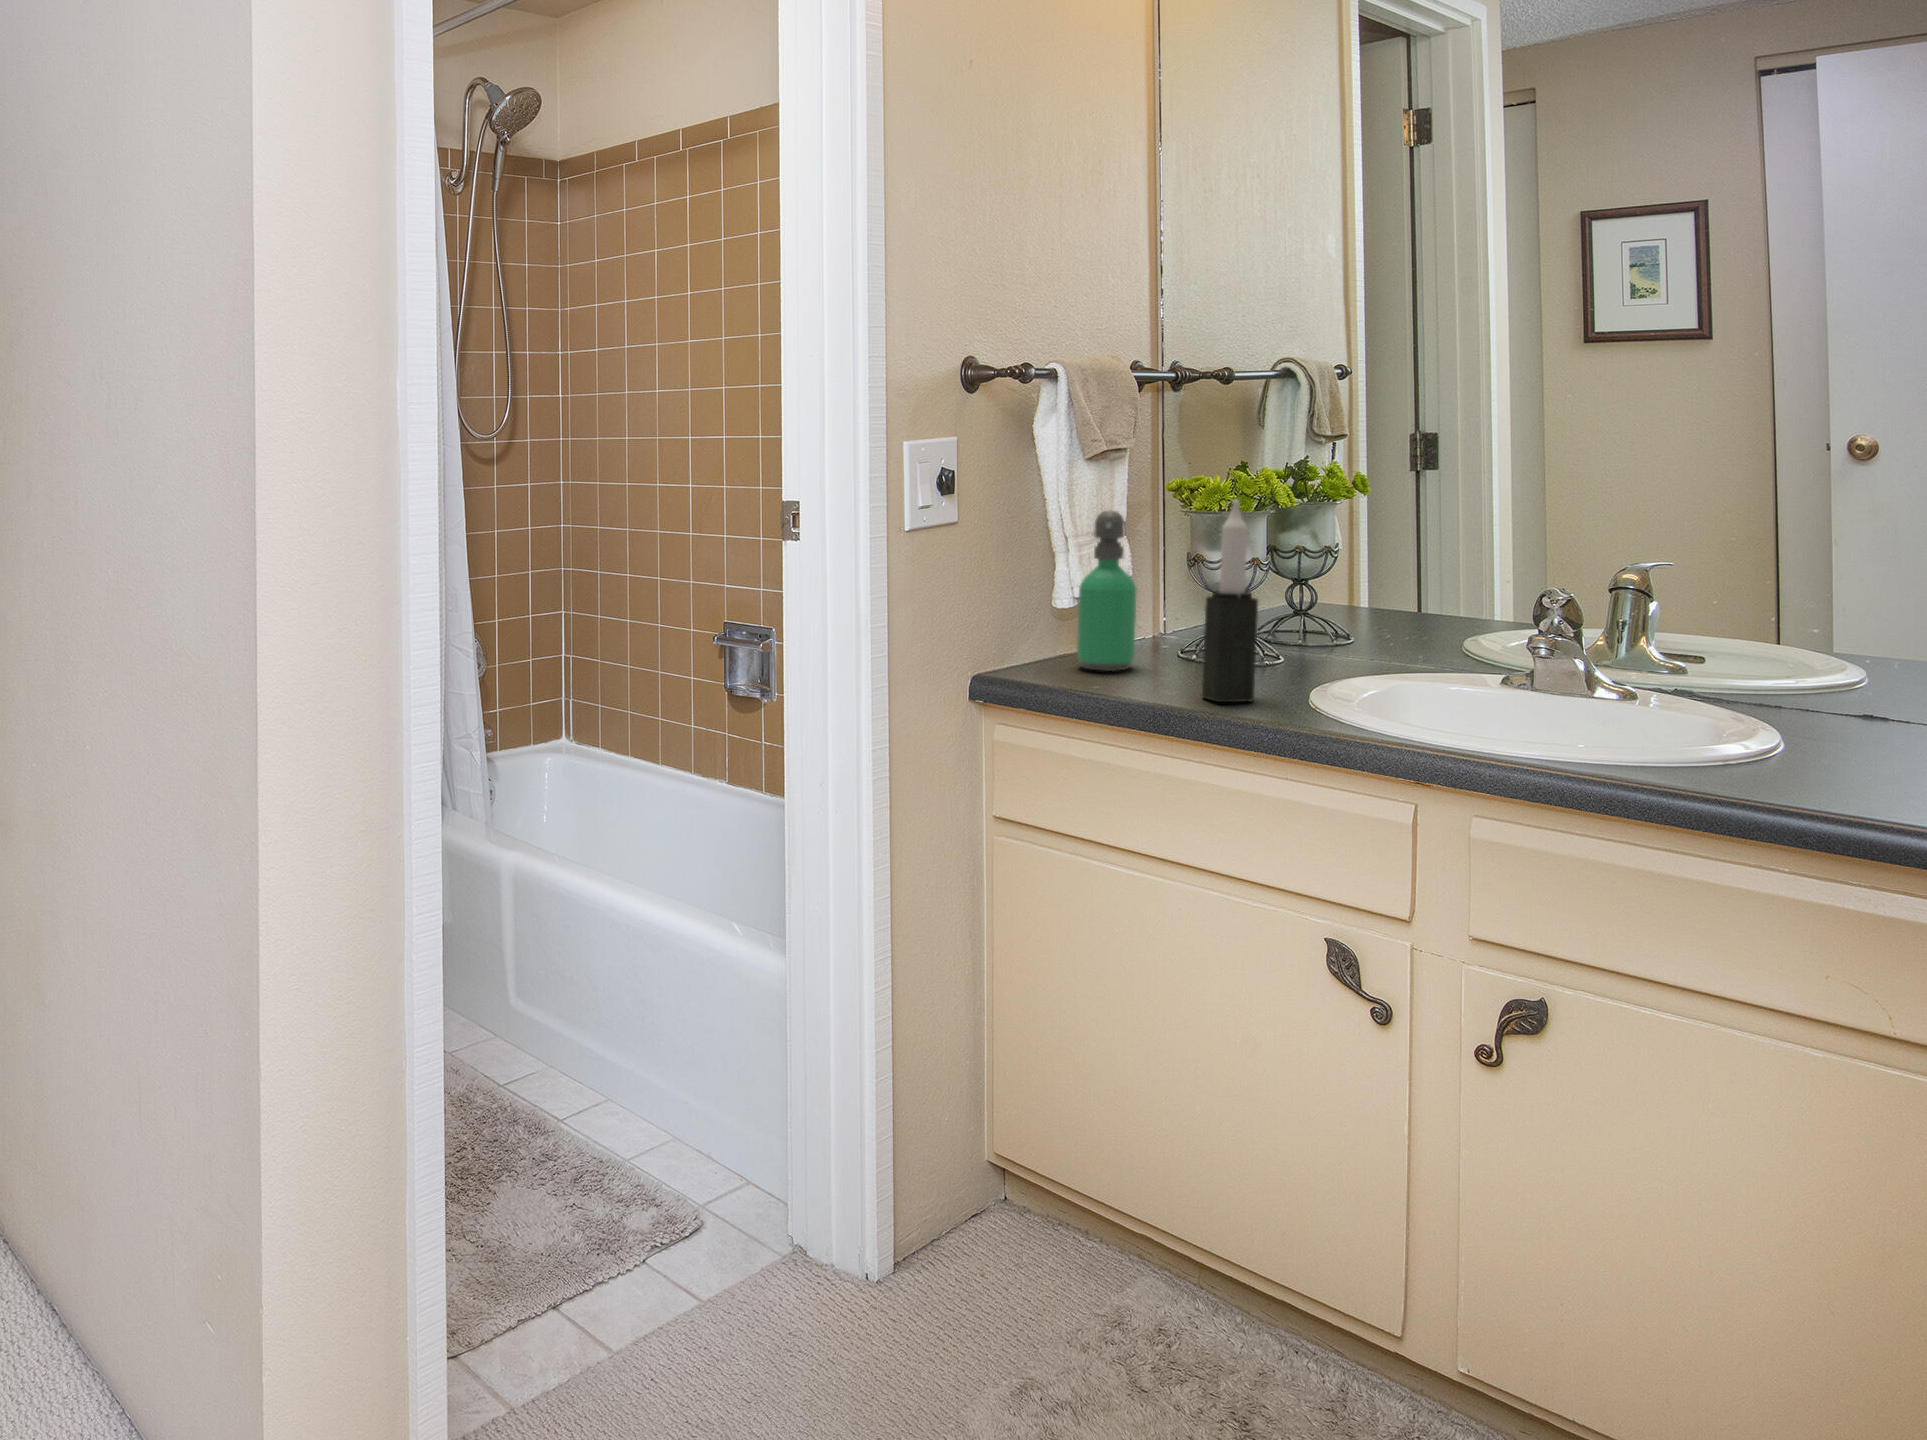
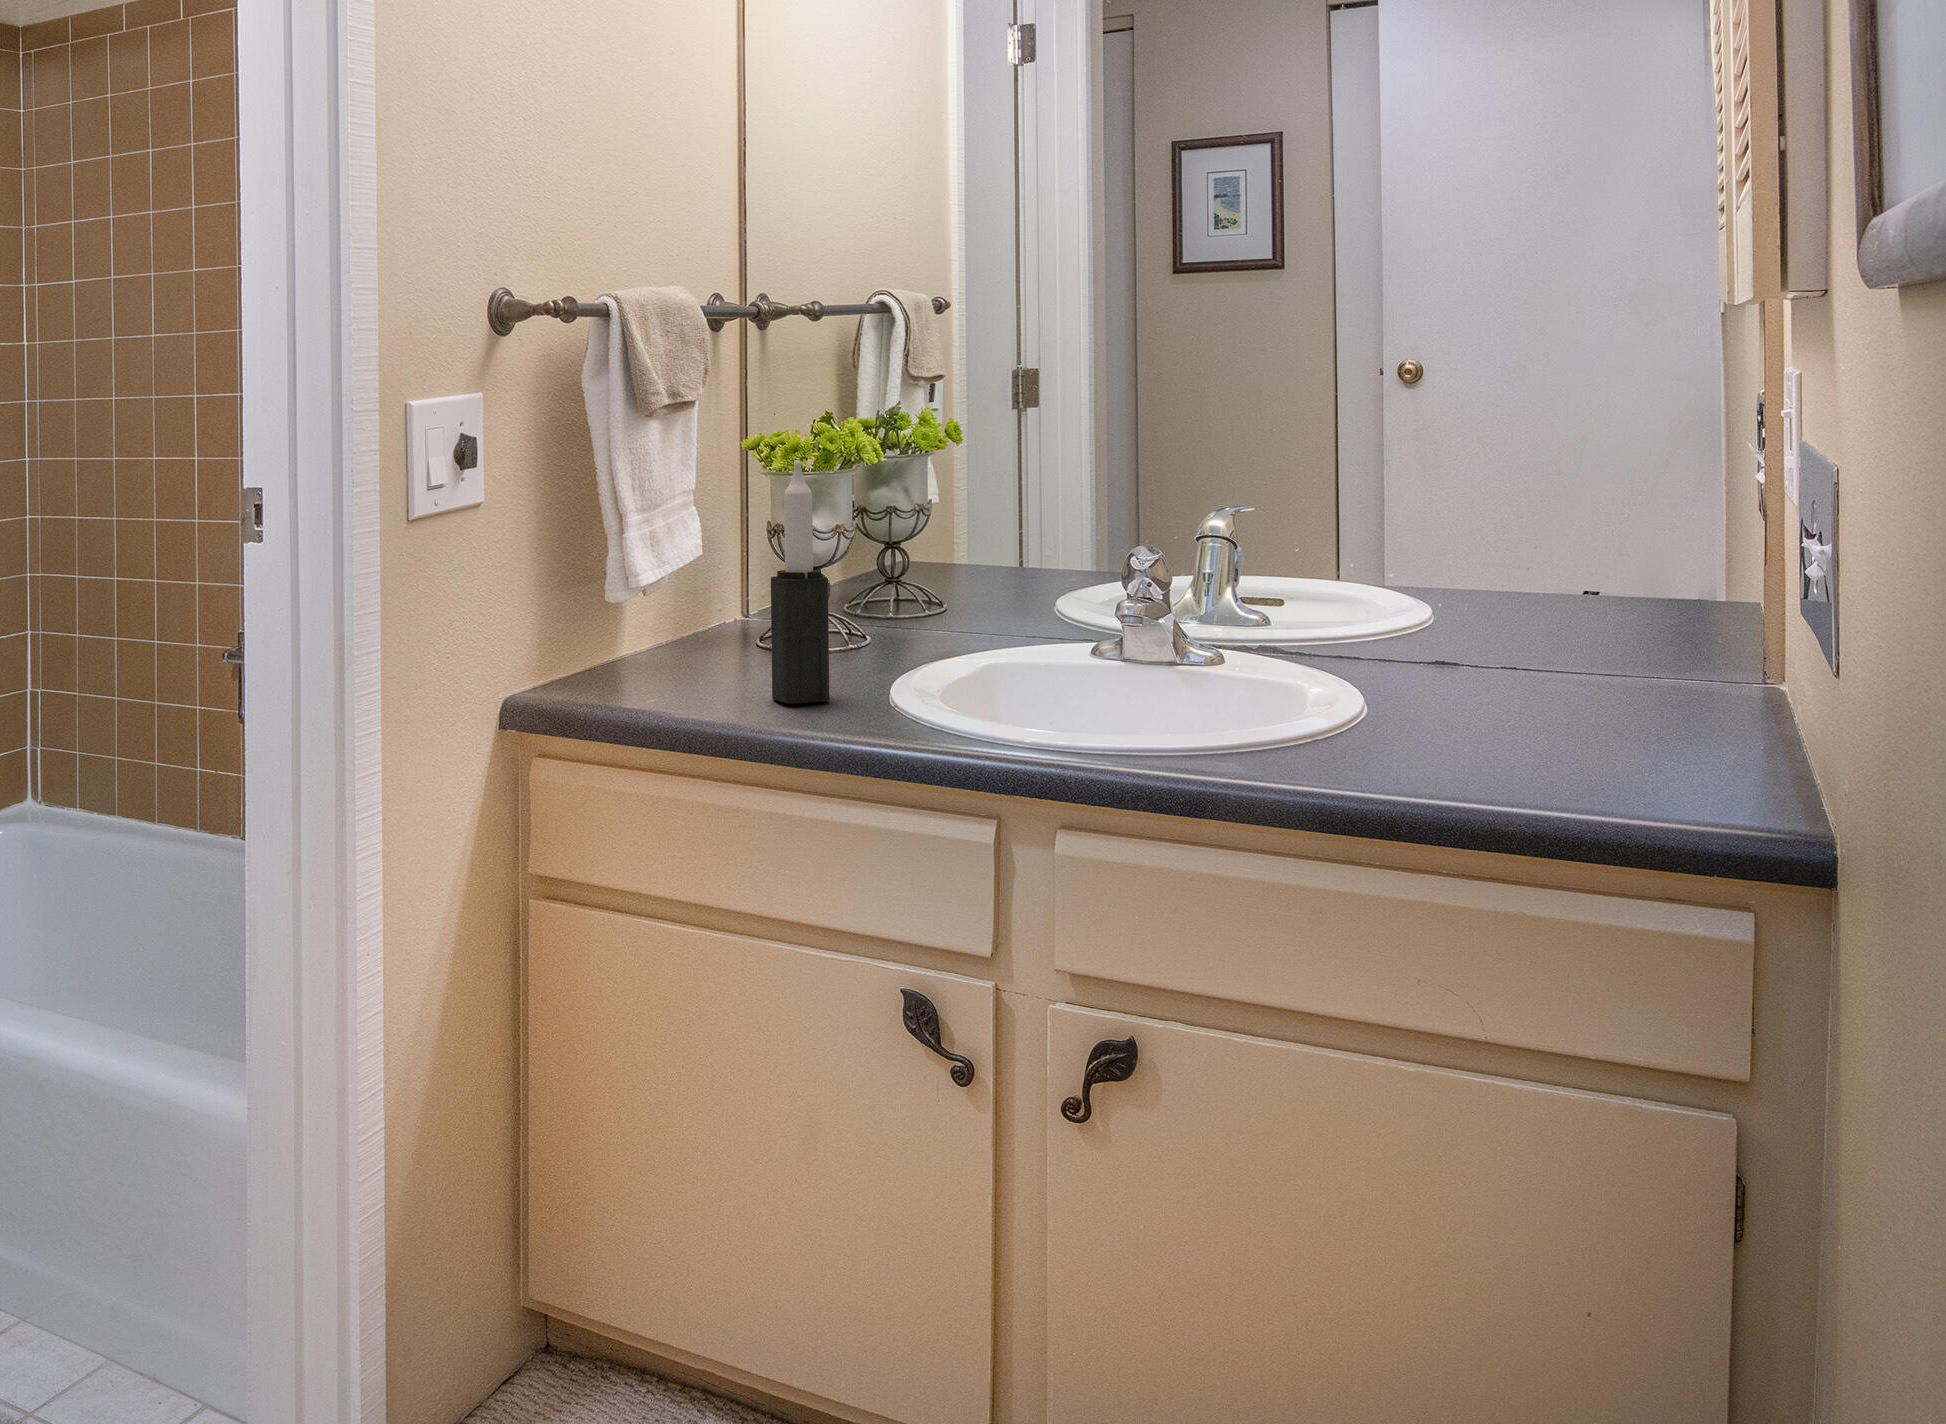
soap dispenser: present [1077,510,1137,671] -> none [636,473,704,669]

